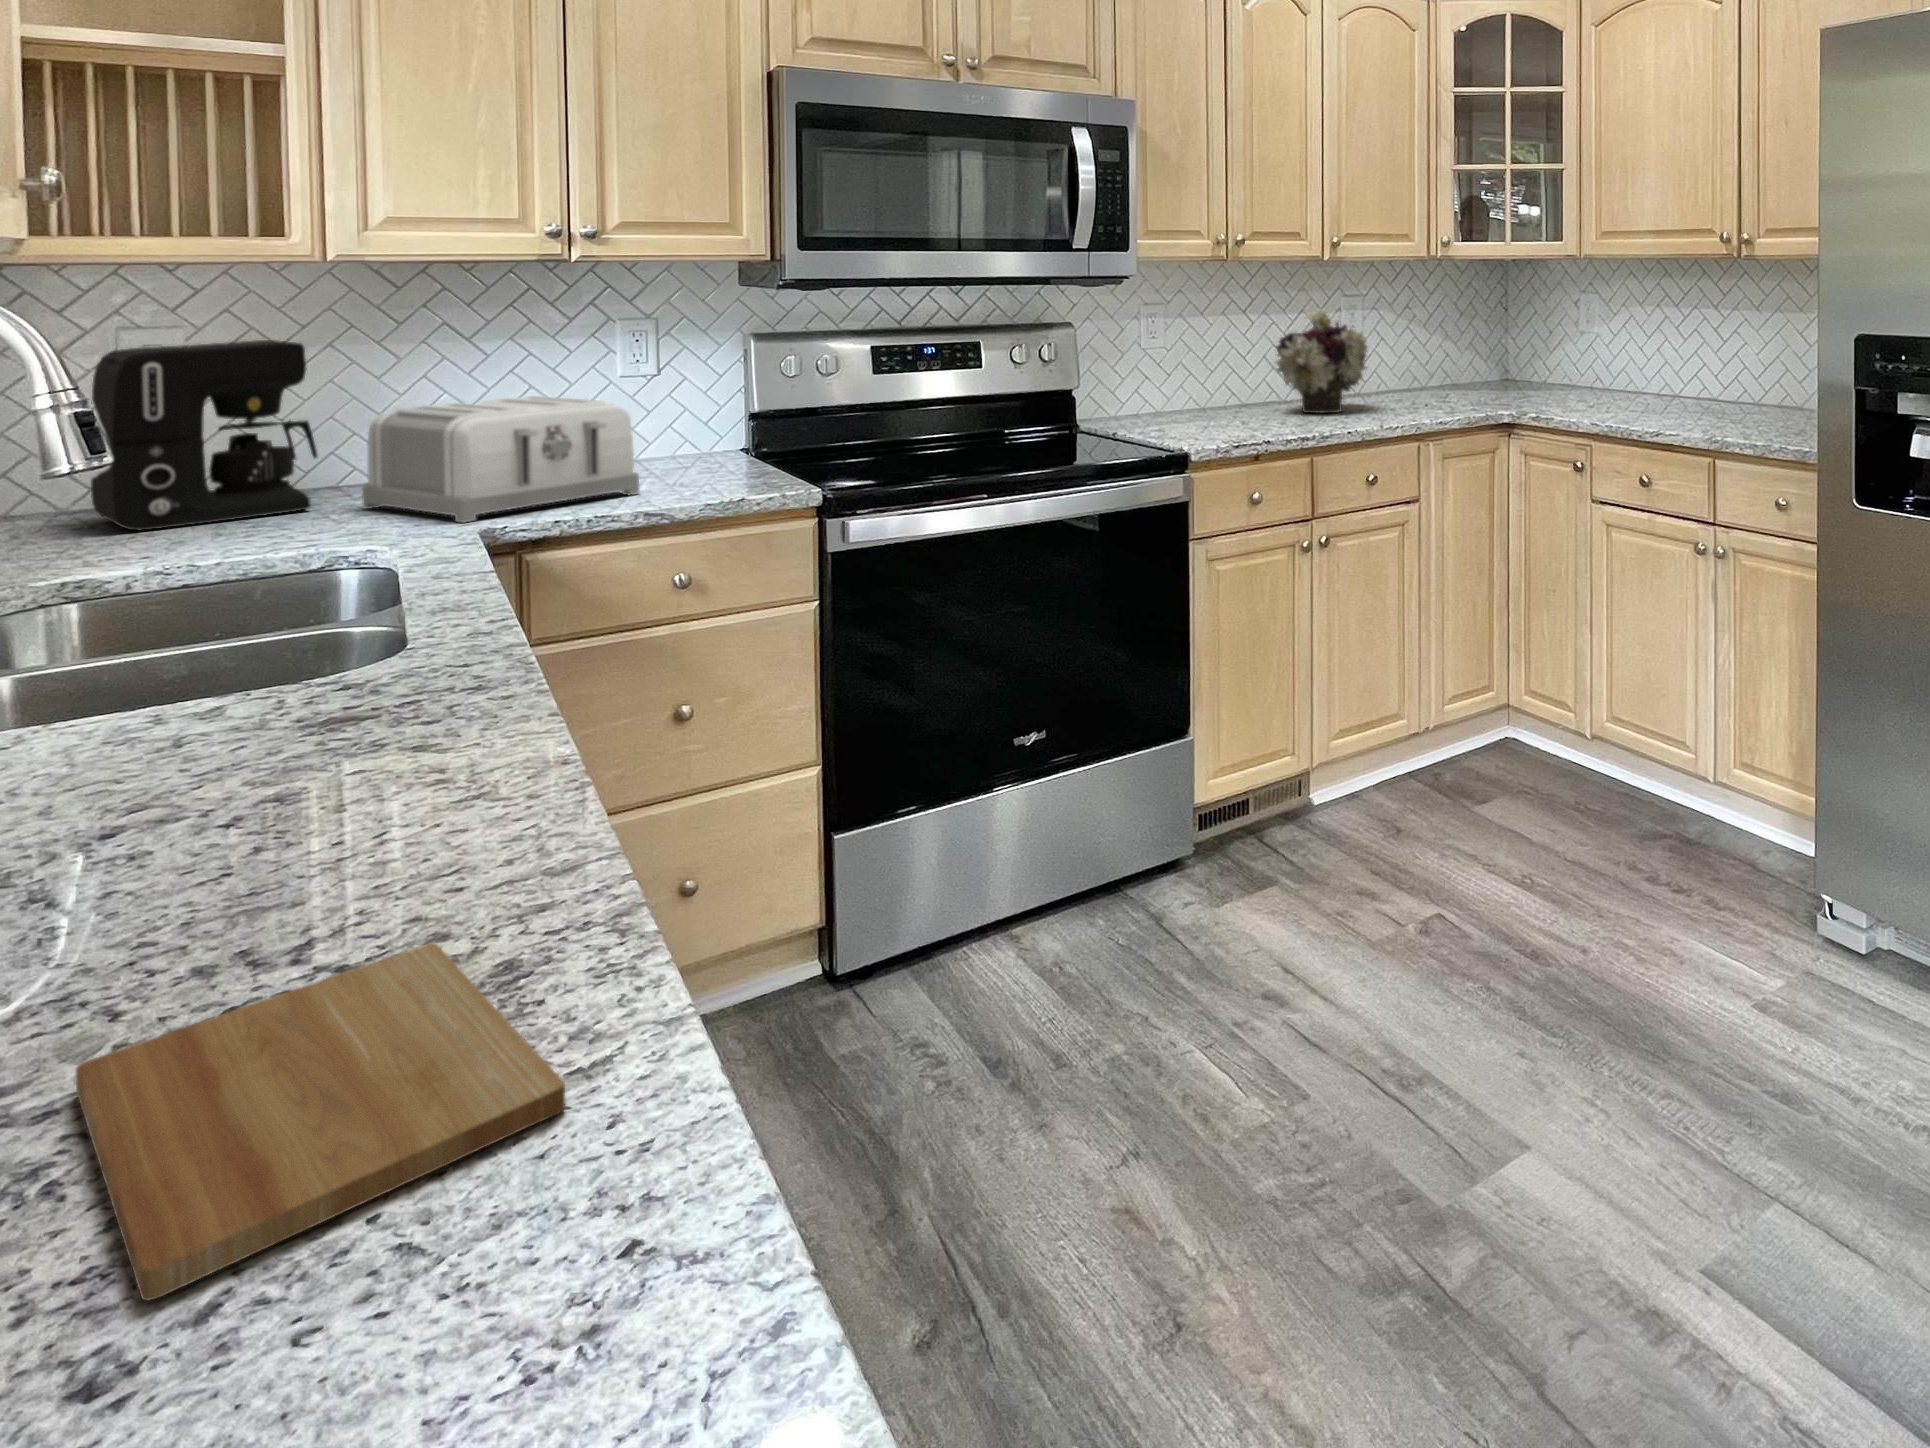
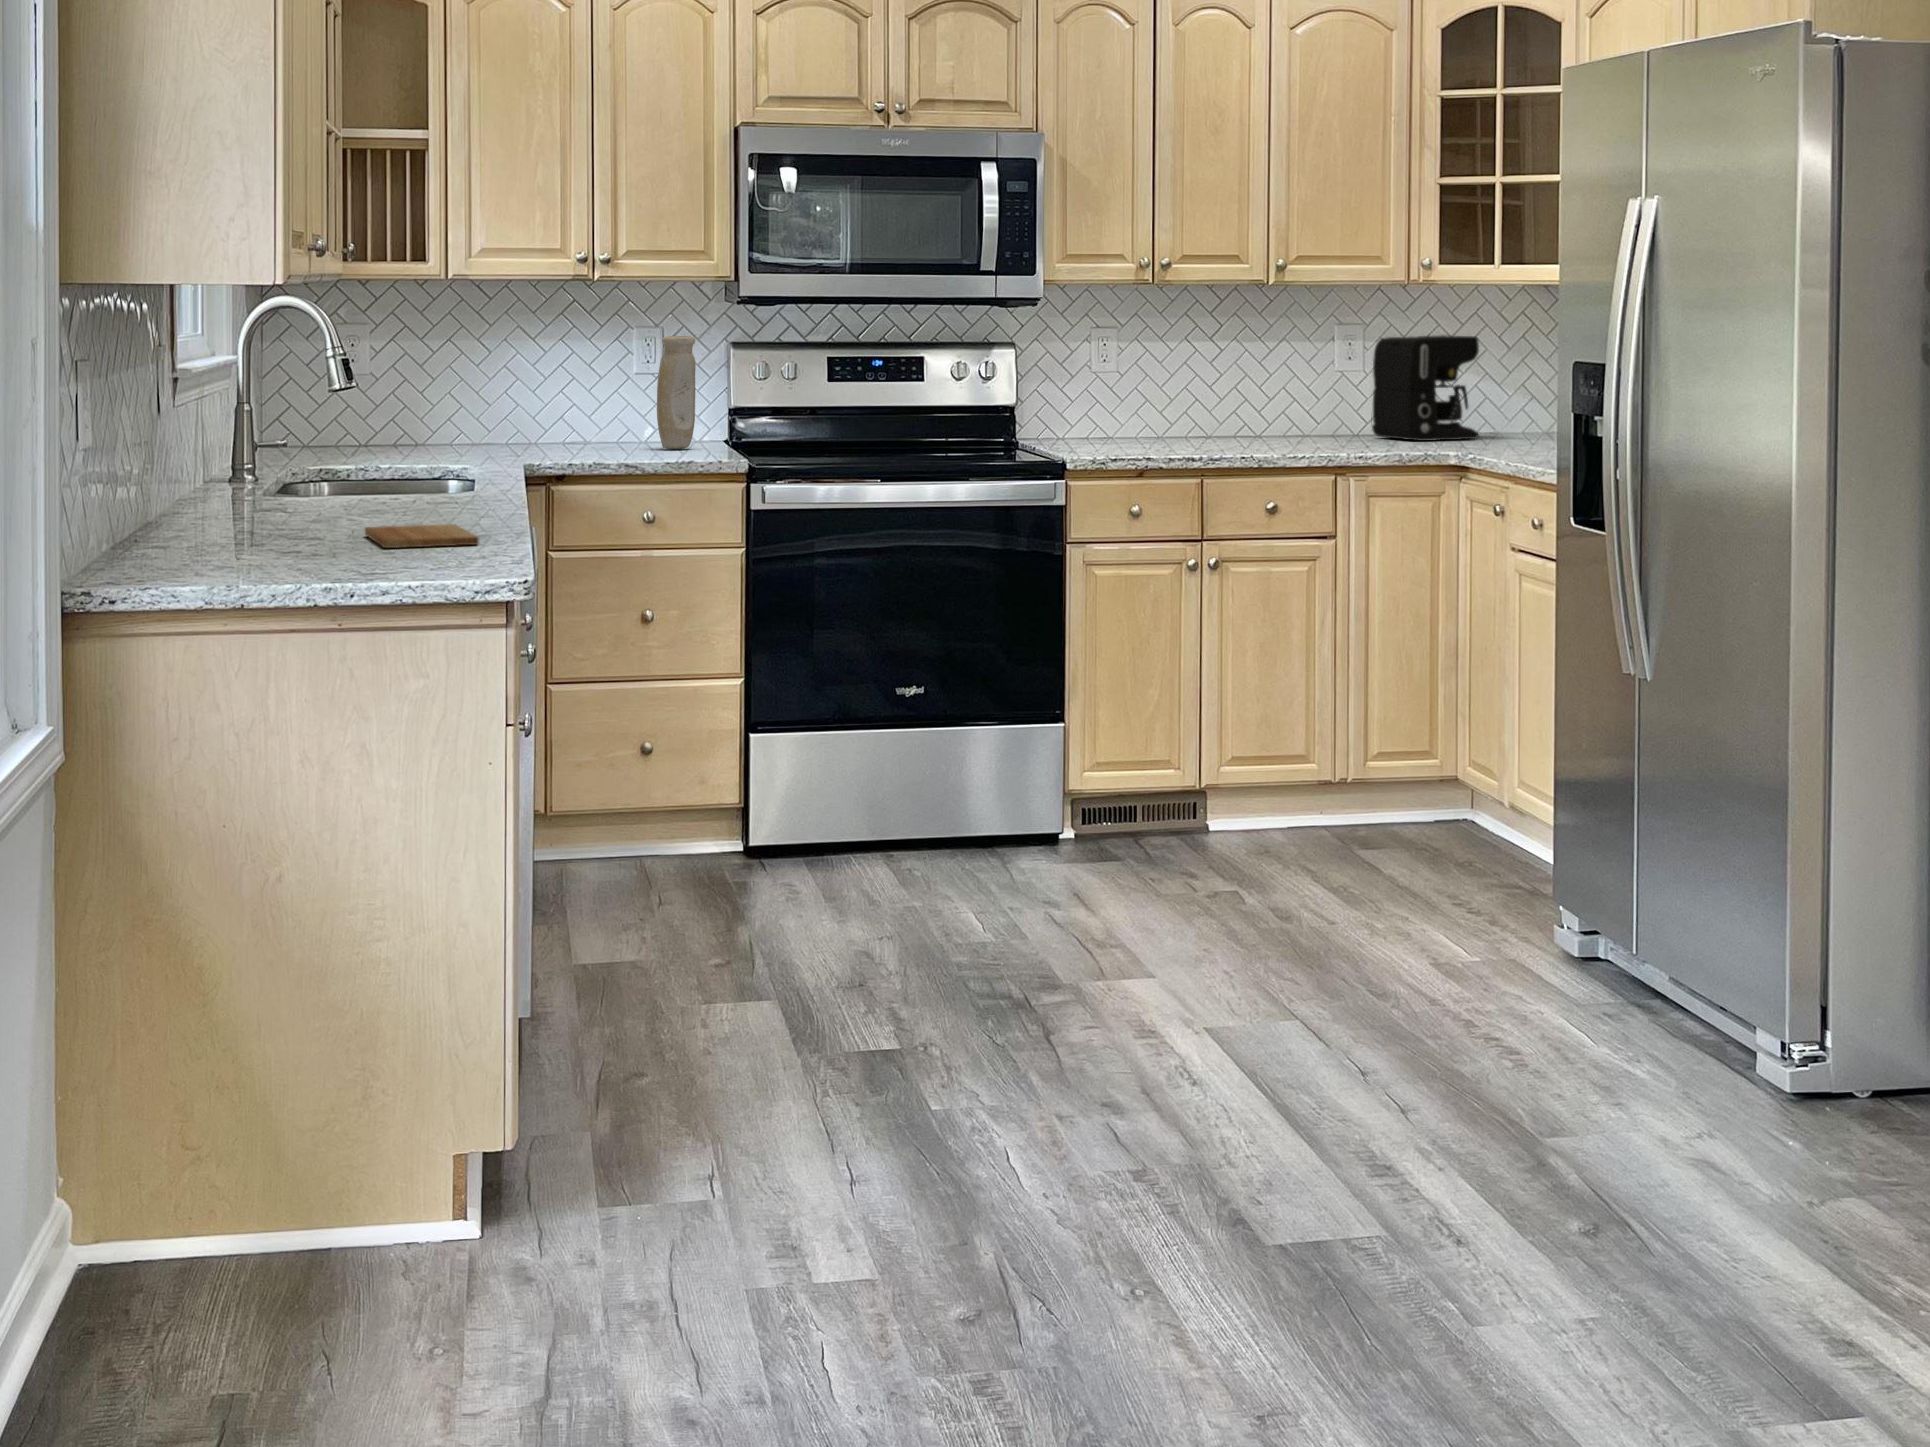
flower arrangement: present [1276,309,1367,414] -> none [1220,335,1335,445]
vase: none [659,329,712,470] -> present [657,336,696,449]
coffee maker: present [91,340,317,530] -> present [1372,335,1479,441]
toaster: present [362,396,639,522] -> none [467,382,631,461]

